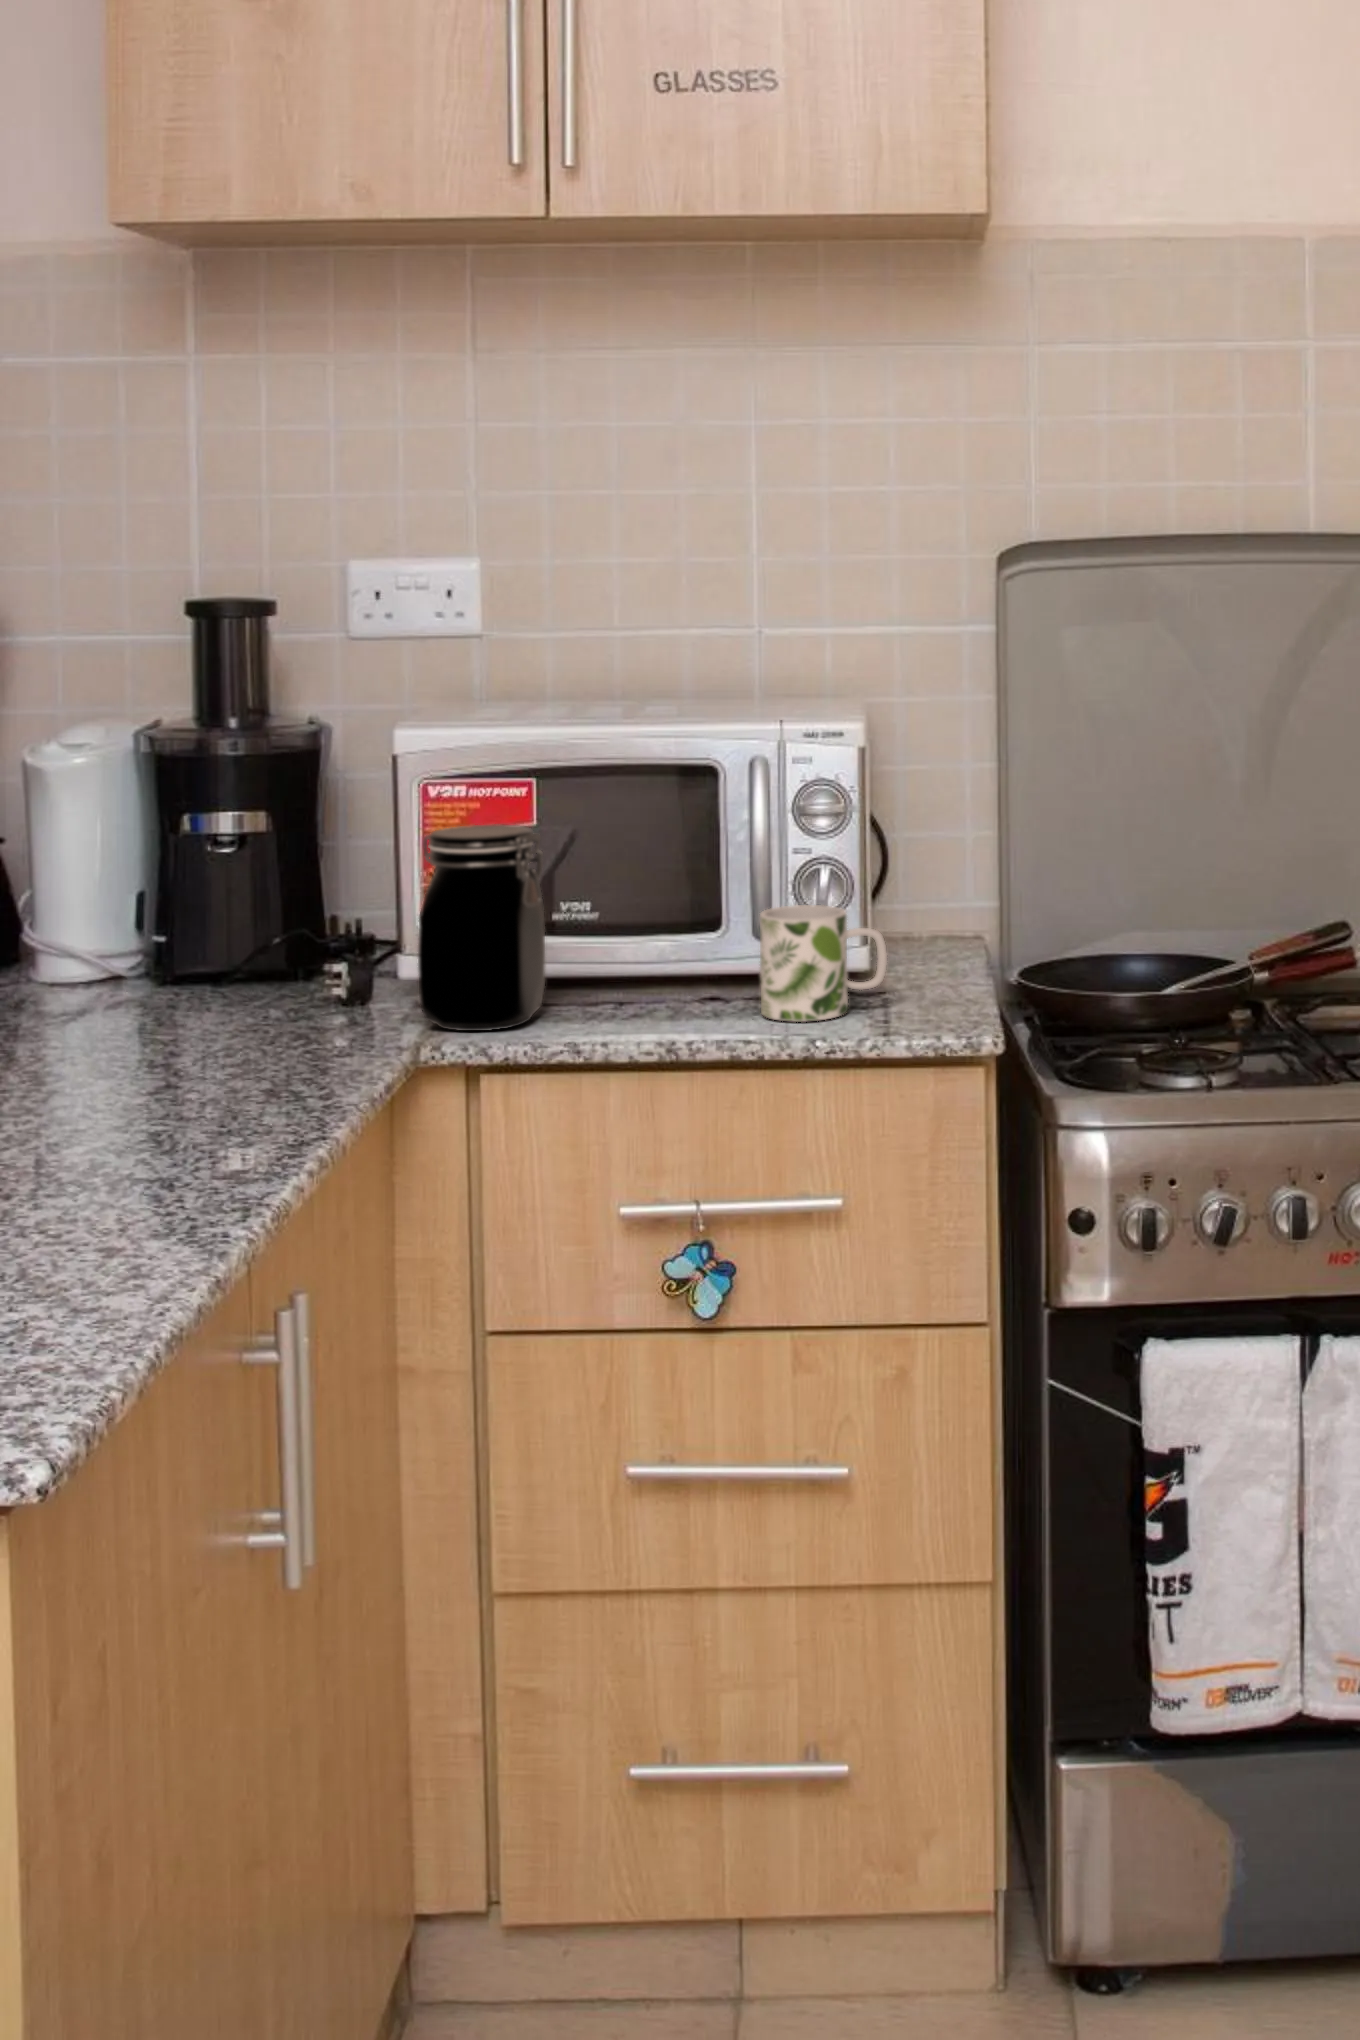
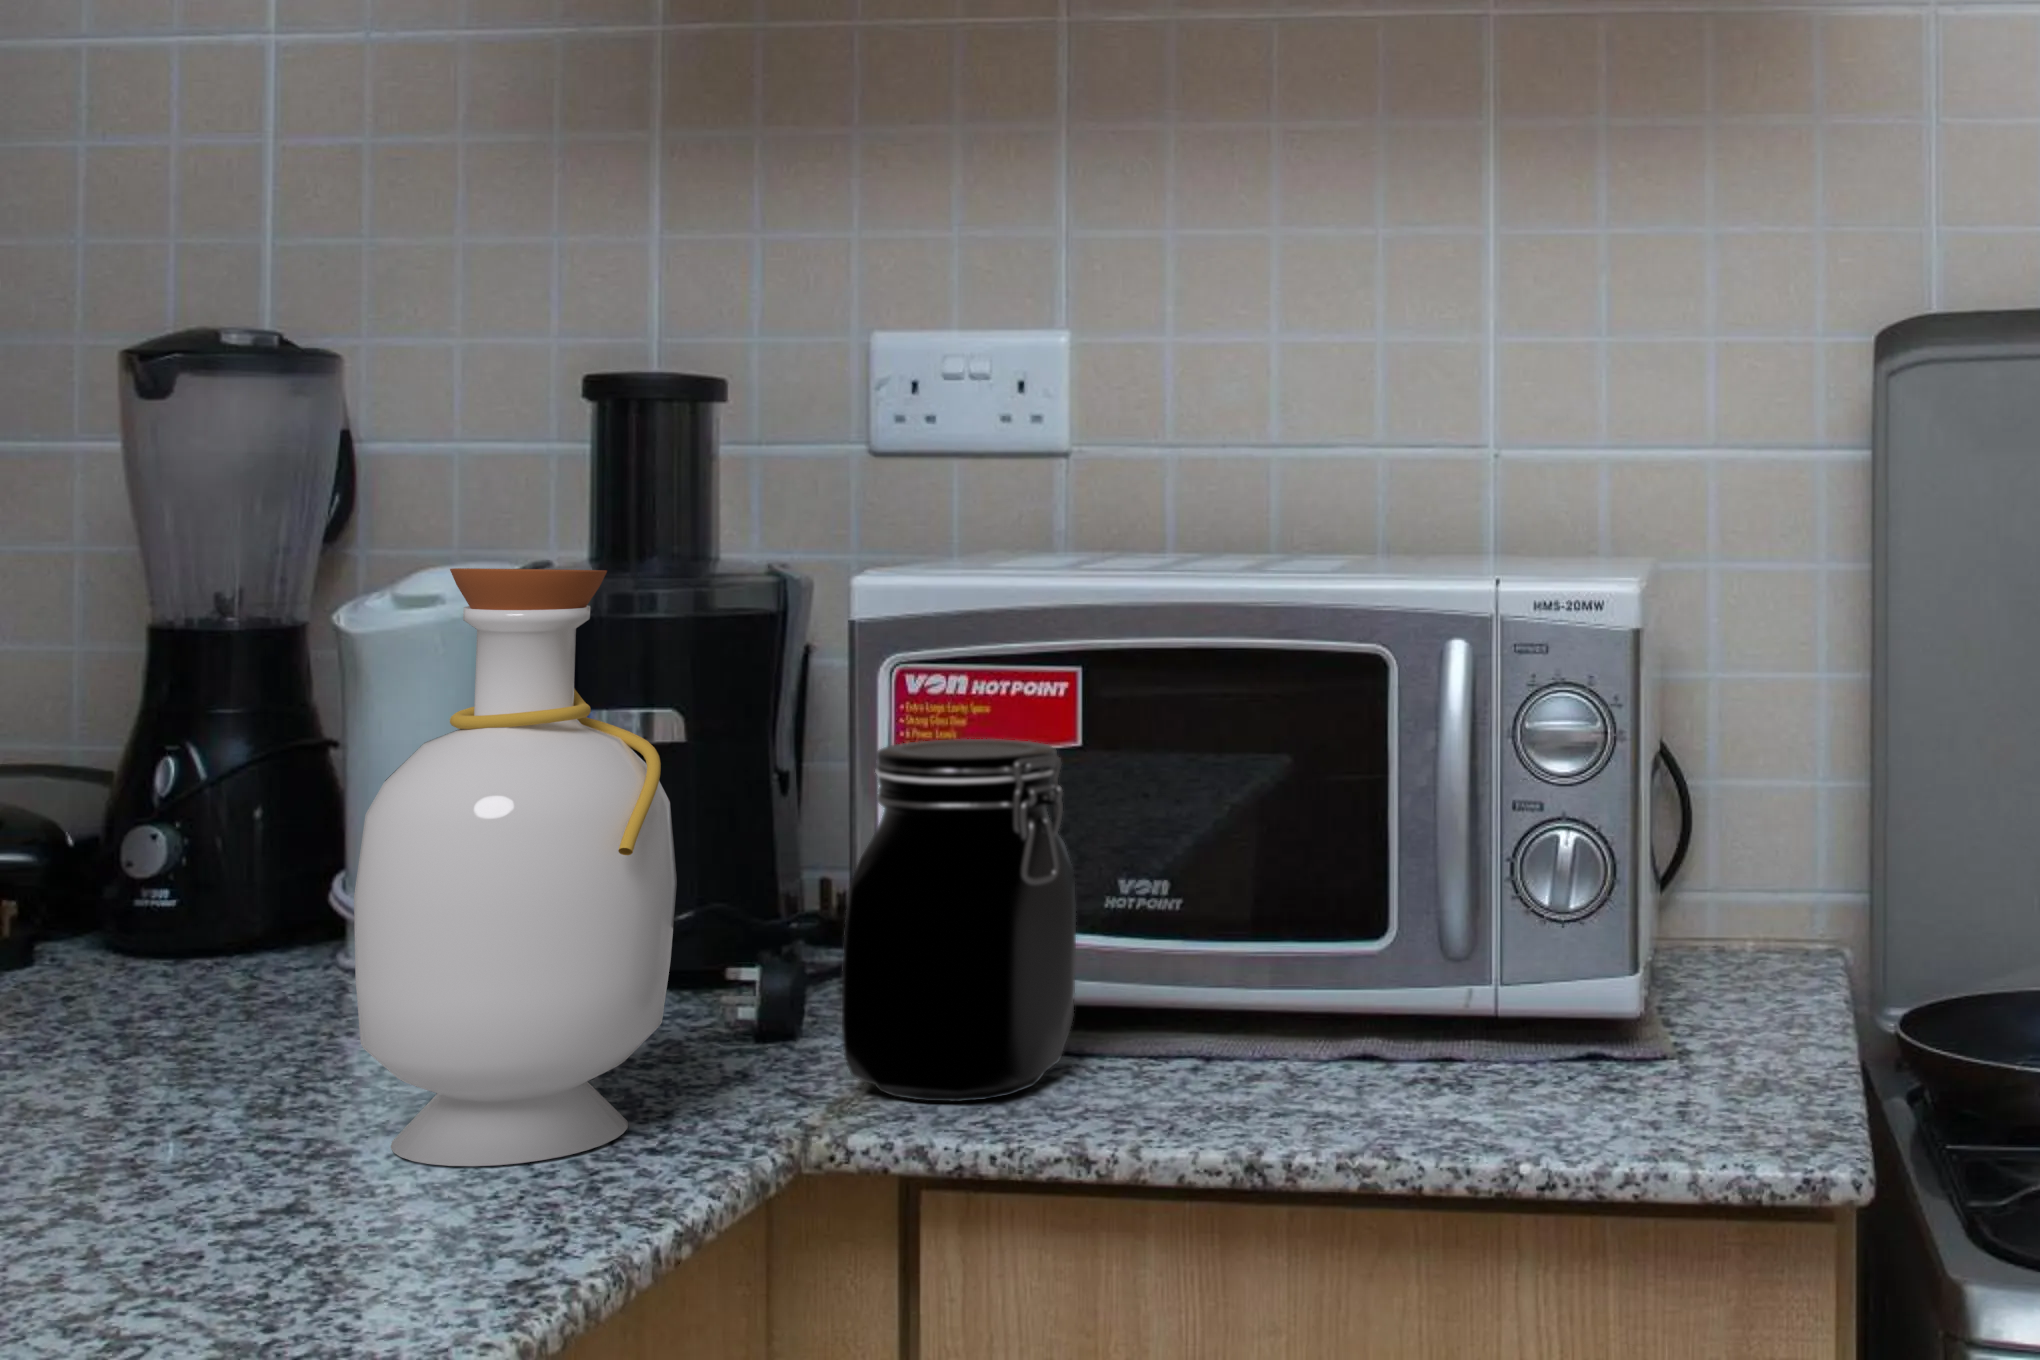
bottle: none [158,741,333,1073] -> present [354,568,677,1166]
mug: present [760,905,887,1022] -> none [1435,904,1662,1119]

